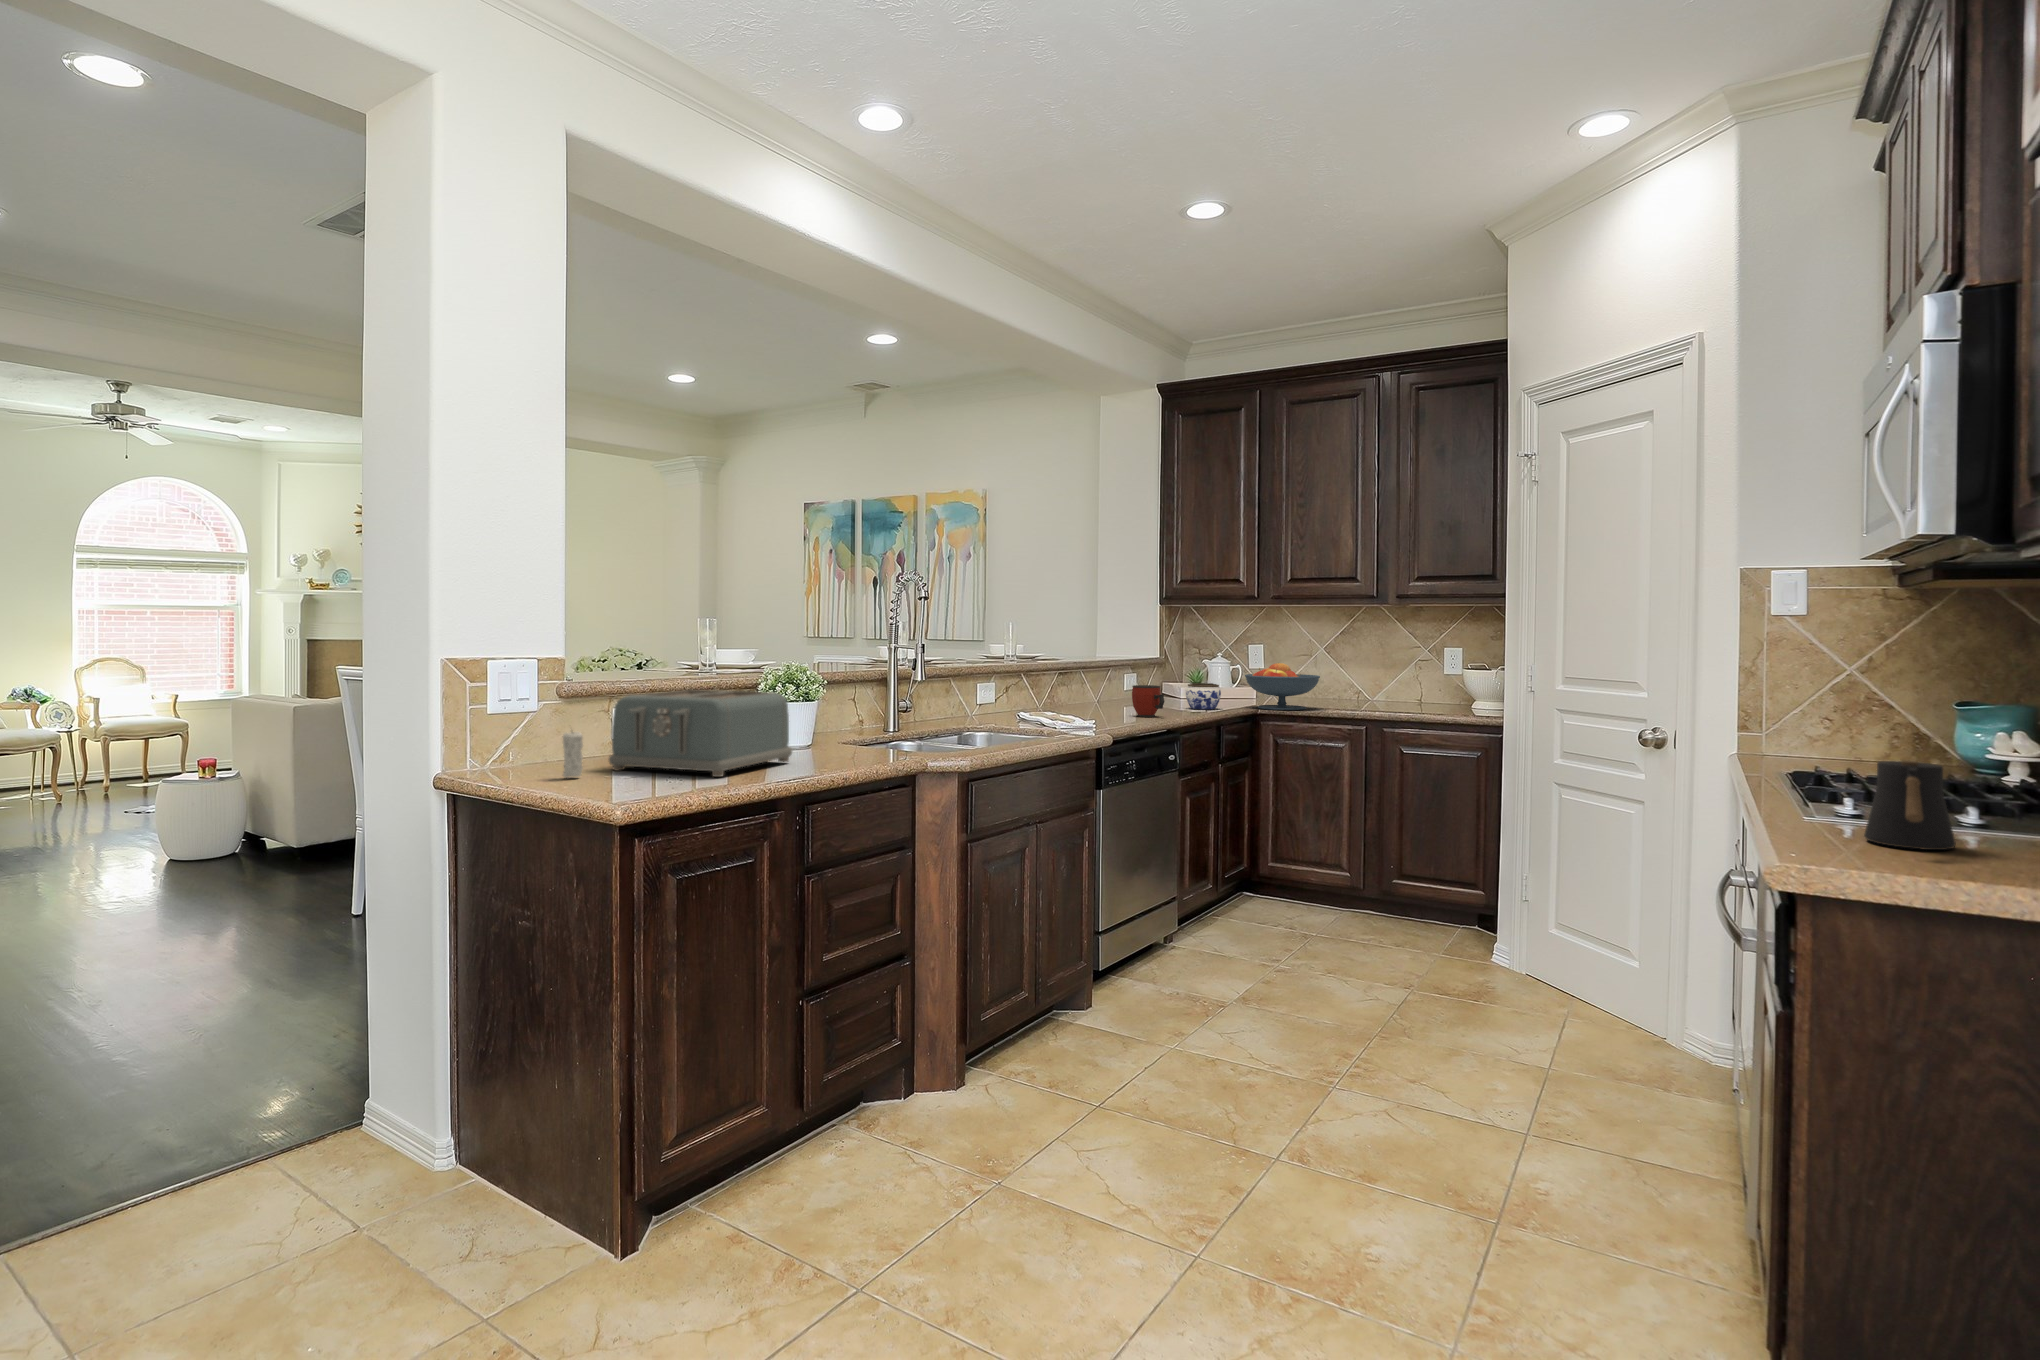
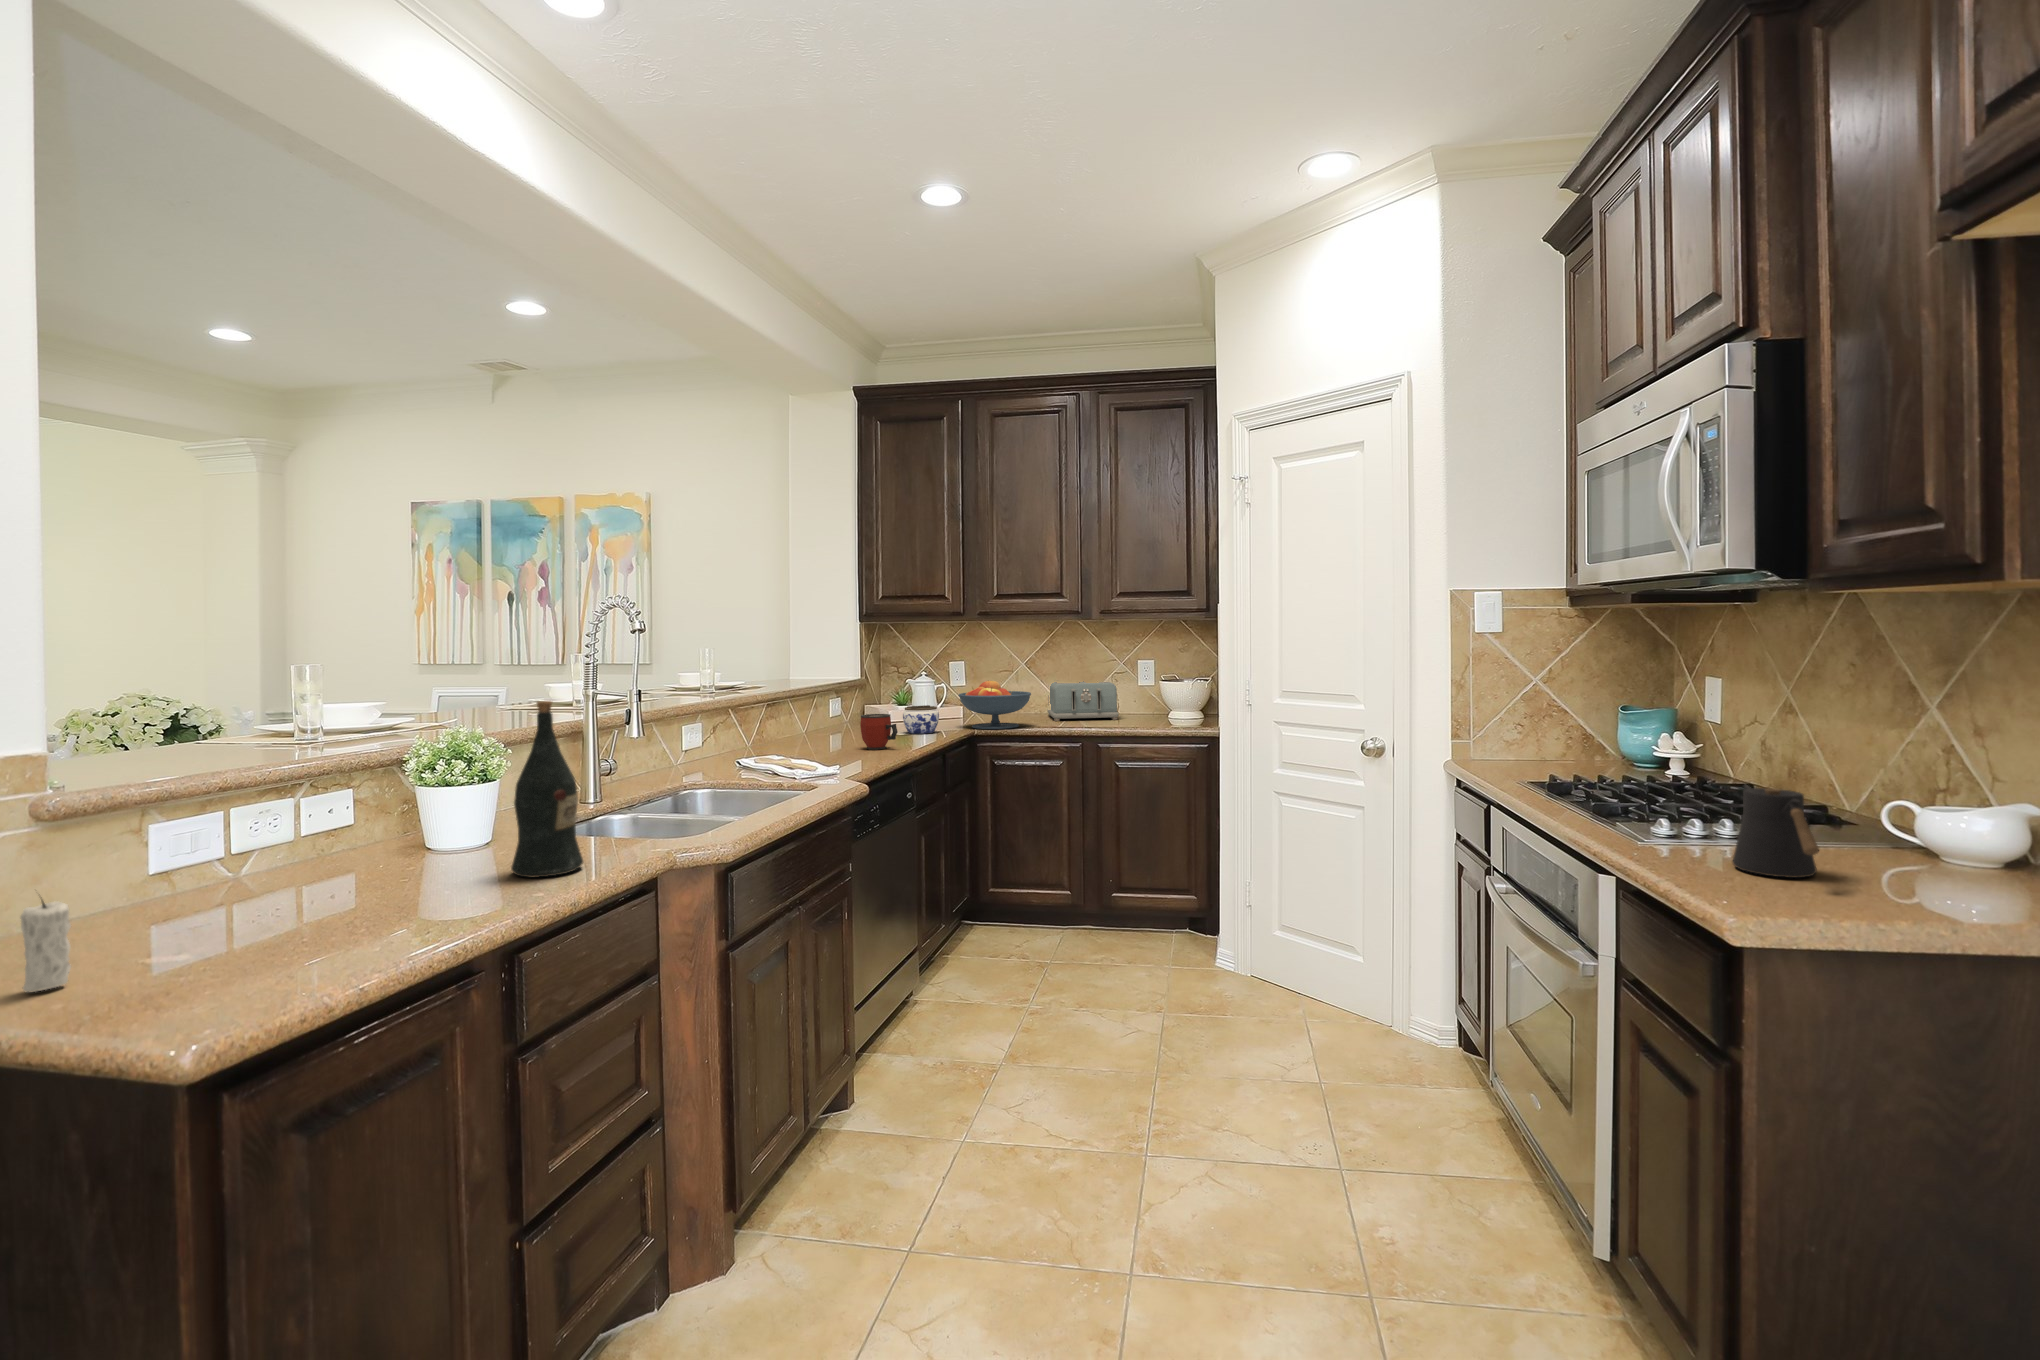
wine bottle: none [814,642,860,762] -> present [511,701,583,878]
toaster: present [609,690,792,777] -> present [1048,681,1119,721]

